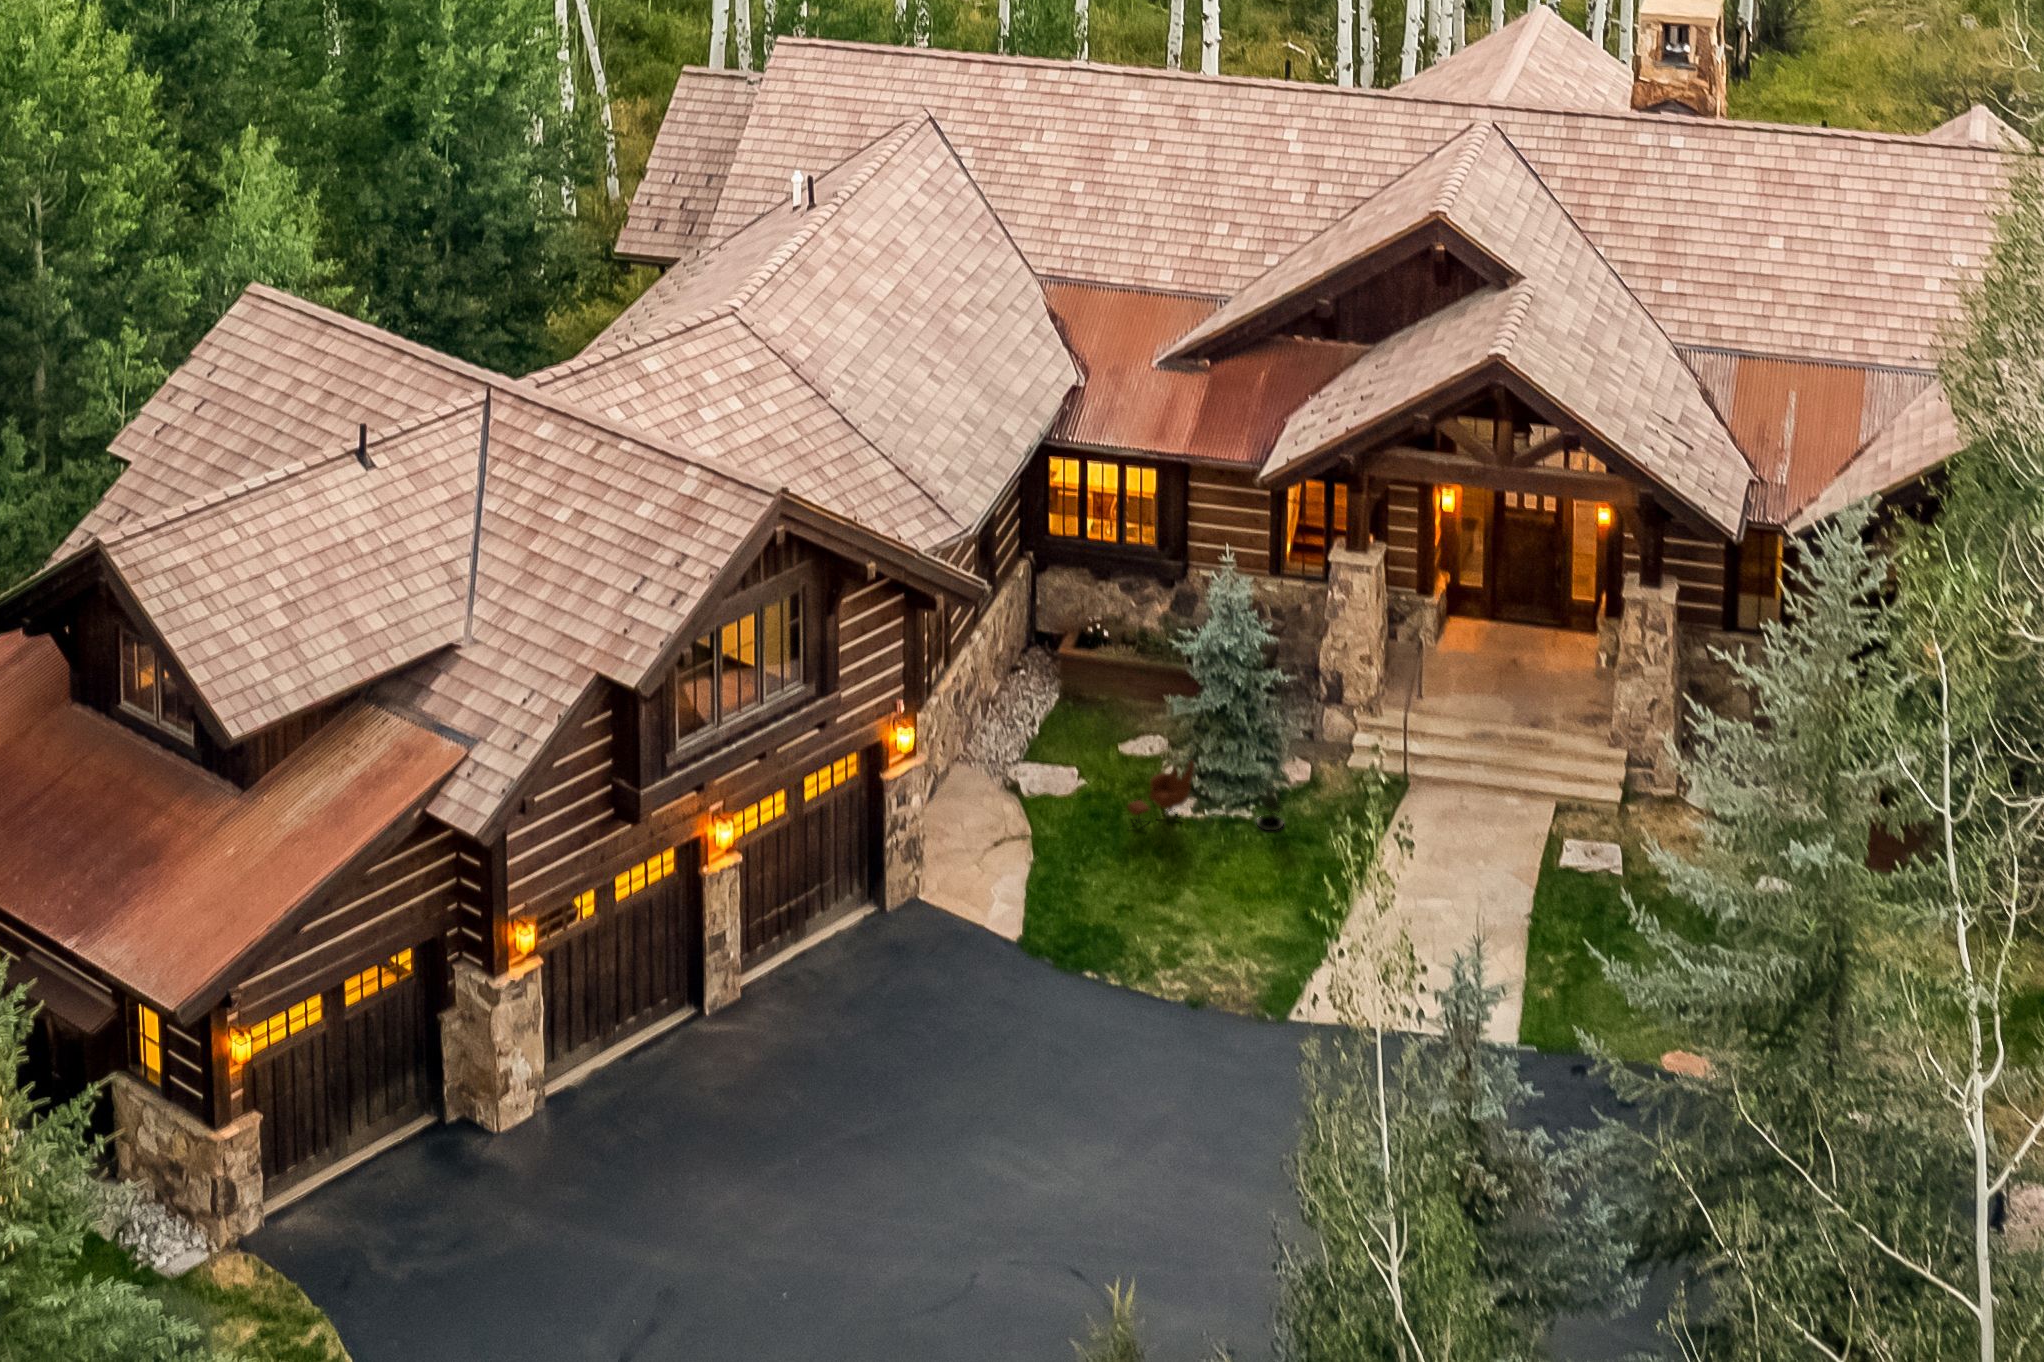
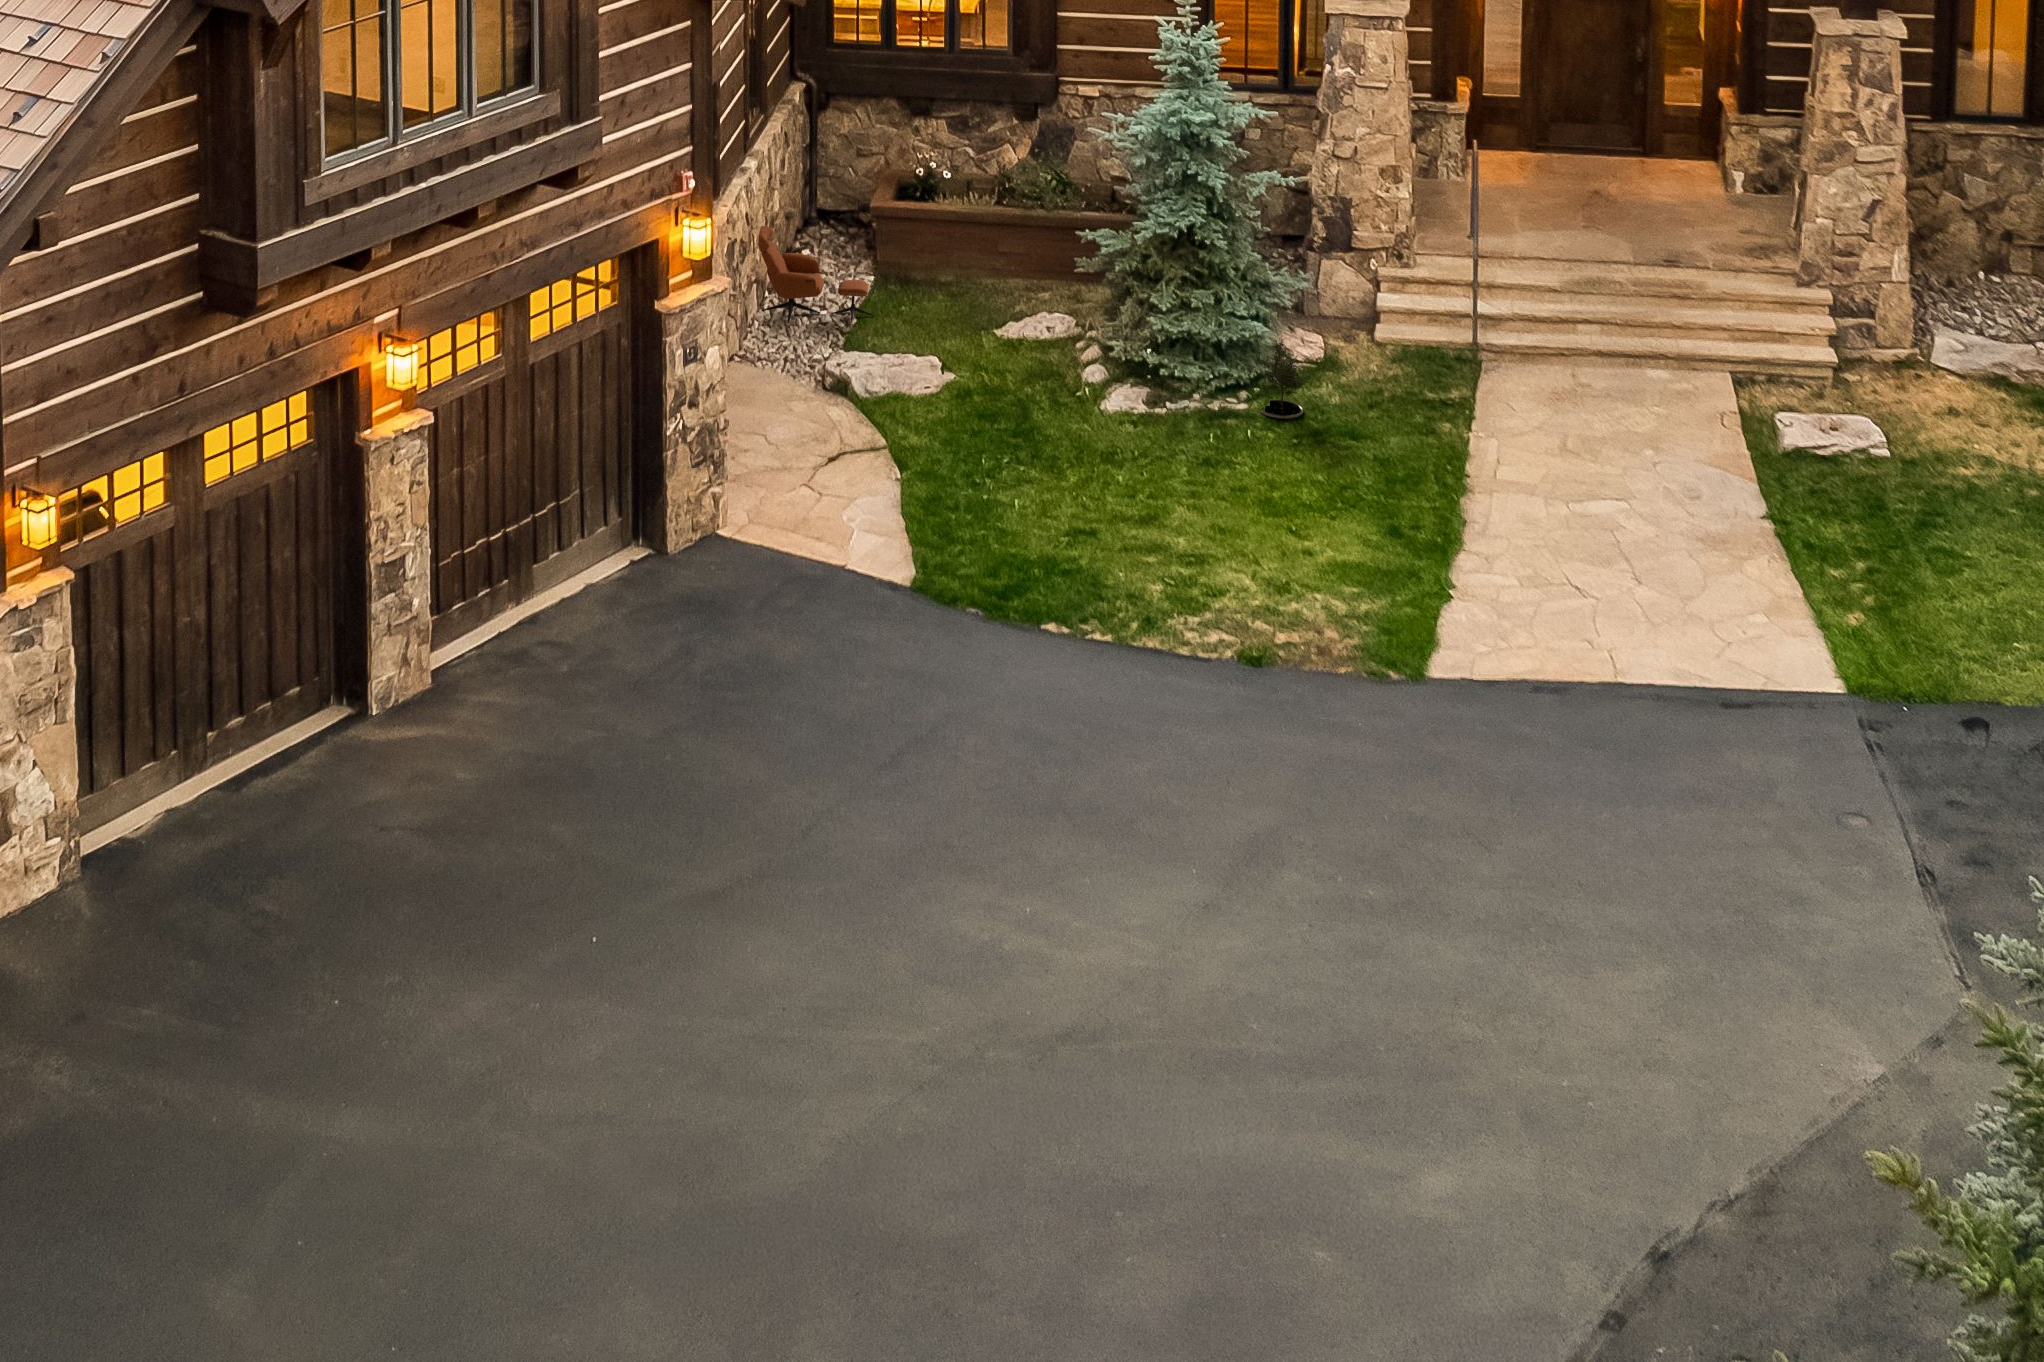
lounge chair: present [1128,759,1195,828] -> present [758,226,875,323]

